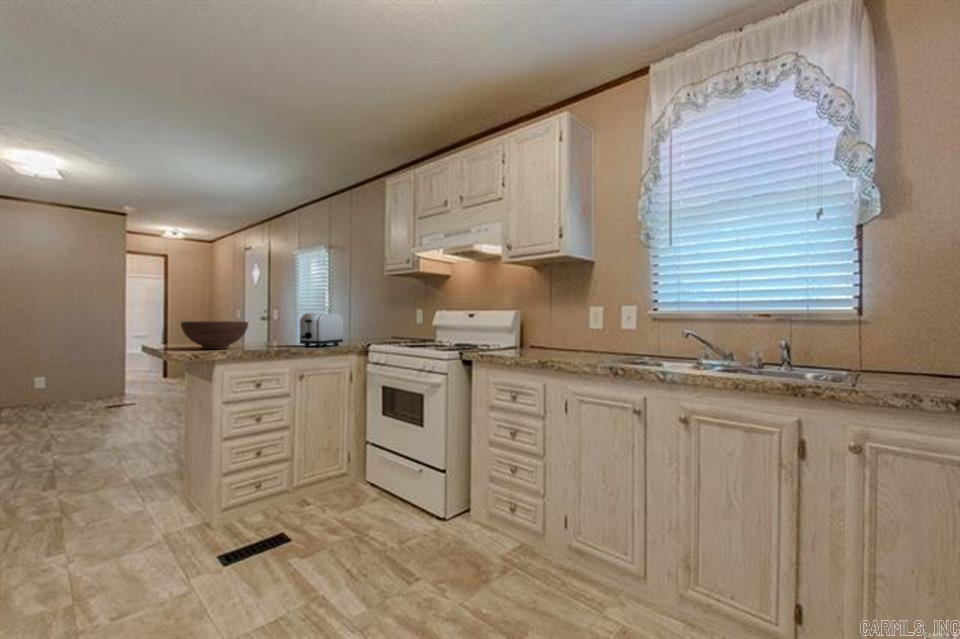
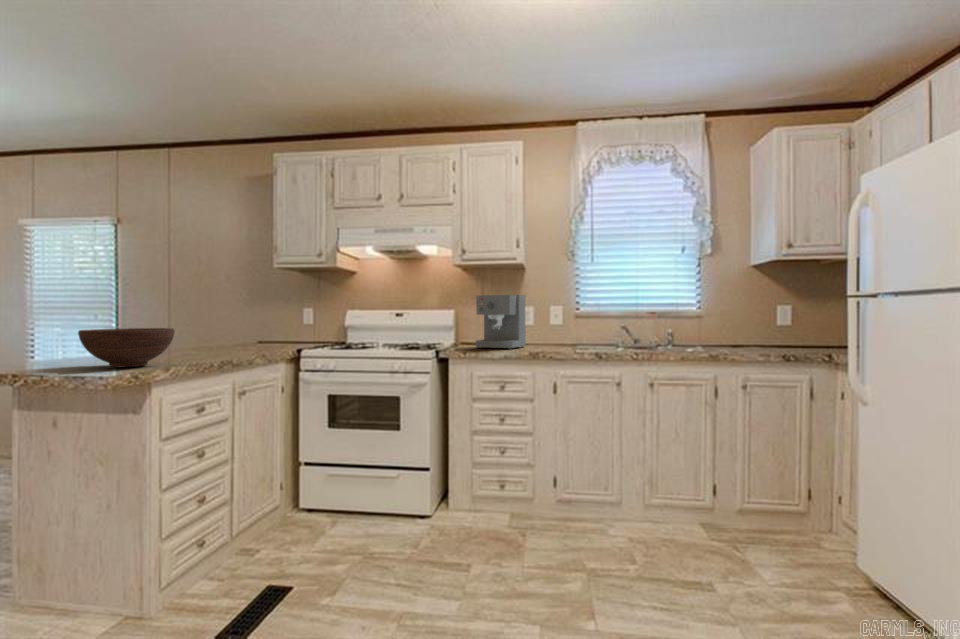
coffee maker: none [520,292,586,355] -> present [476,295,526,349]
toaster: present [299,313,343,347] -> none [219,315,254,357]

